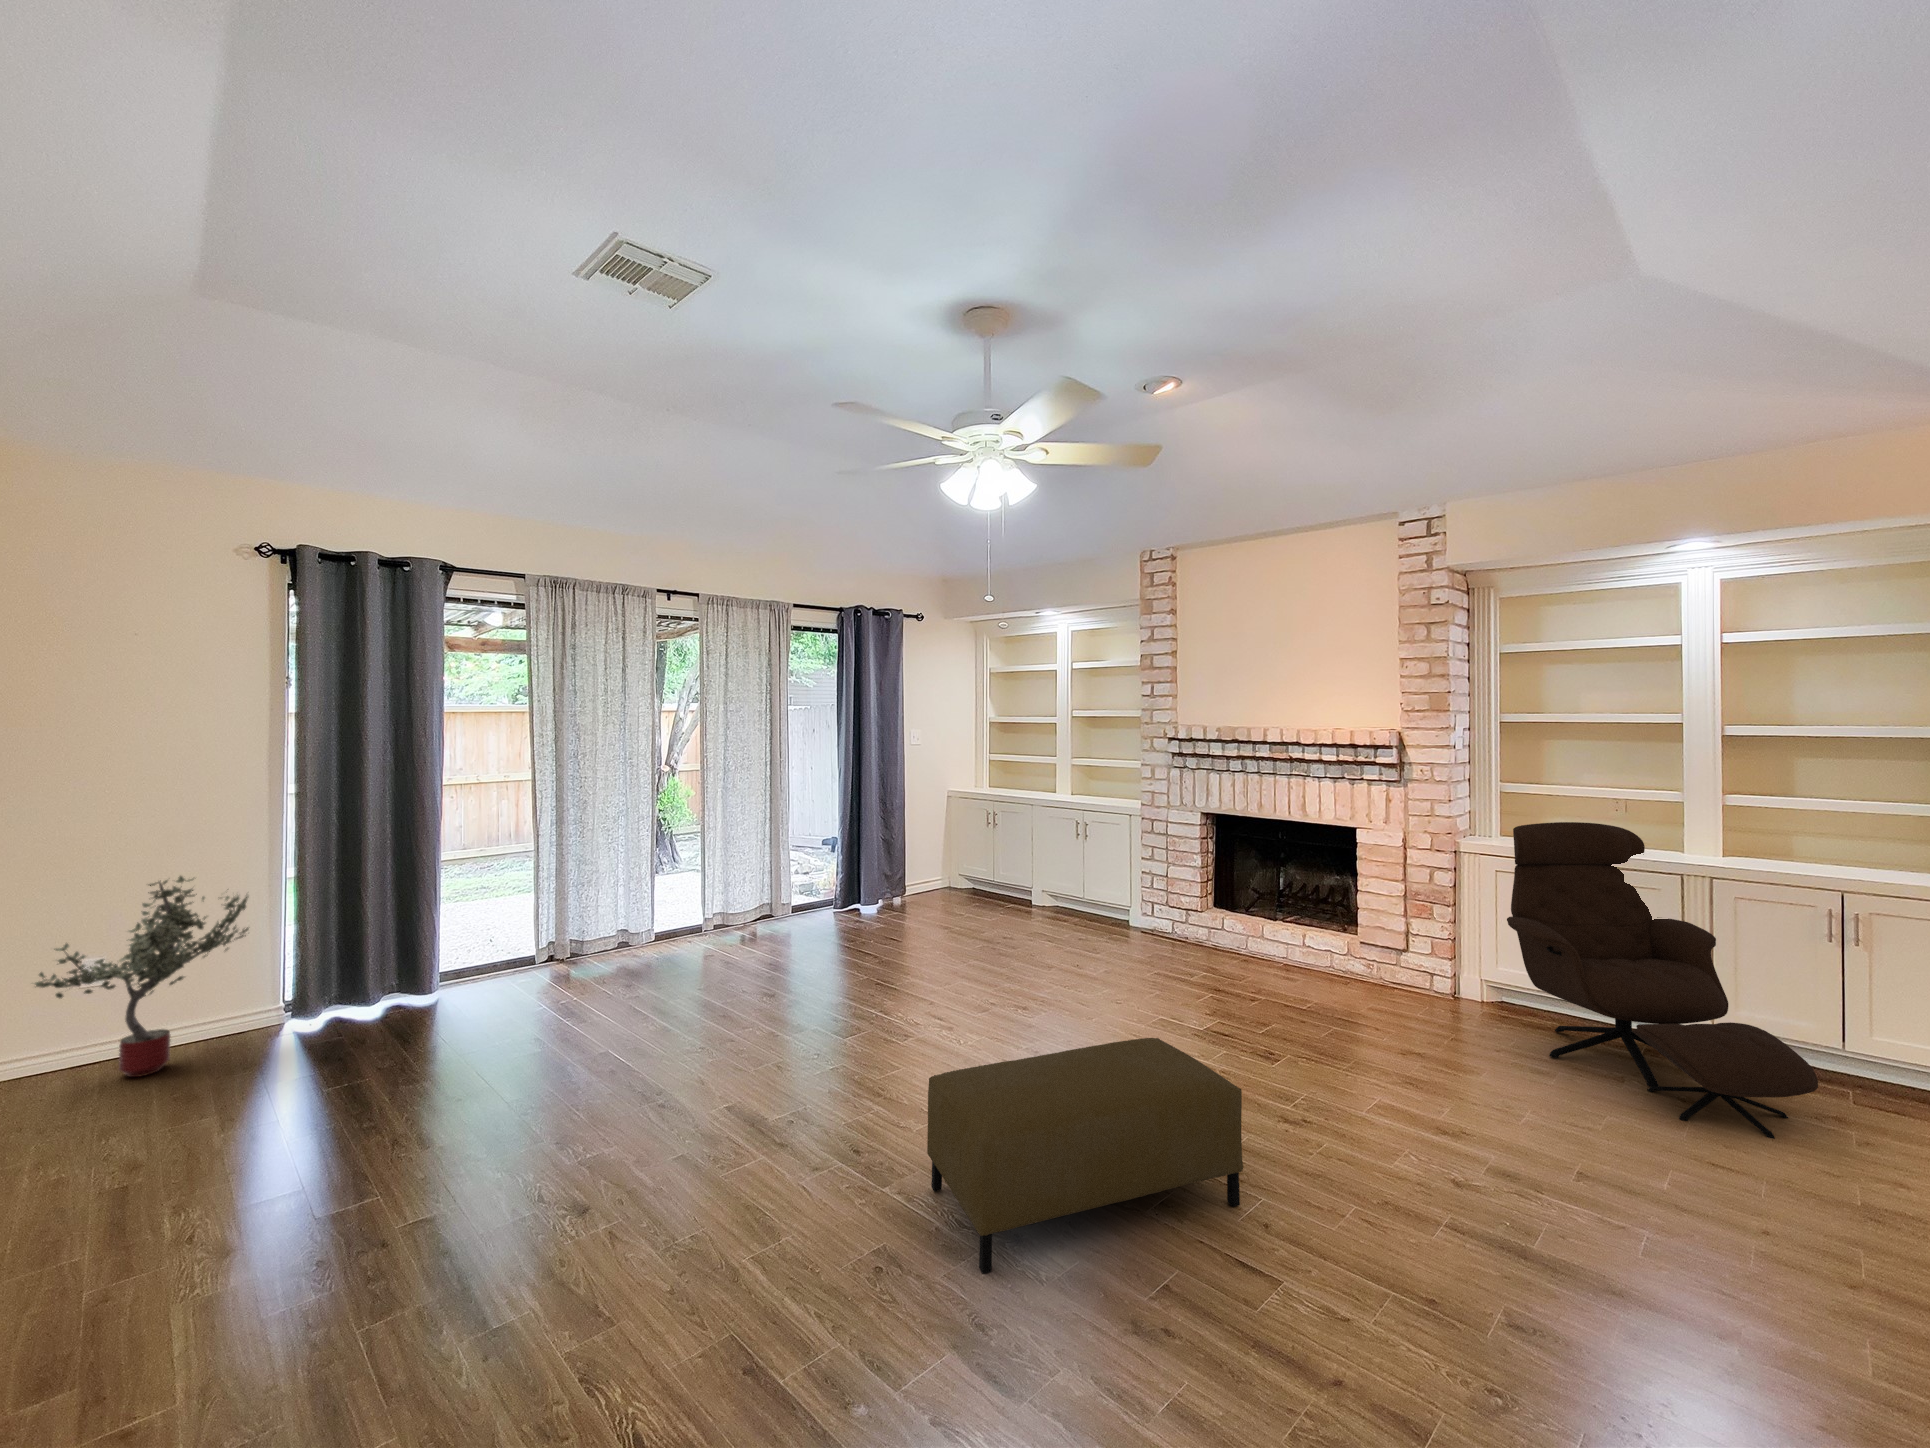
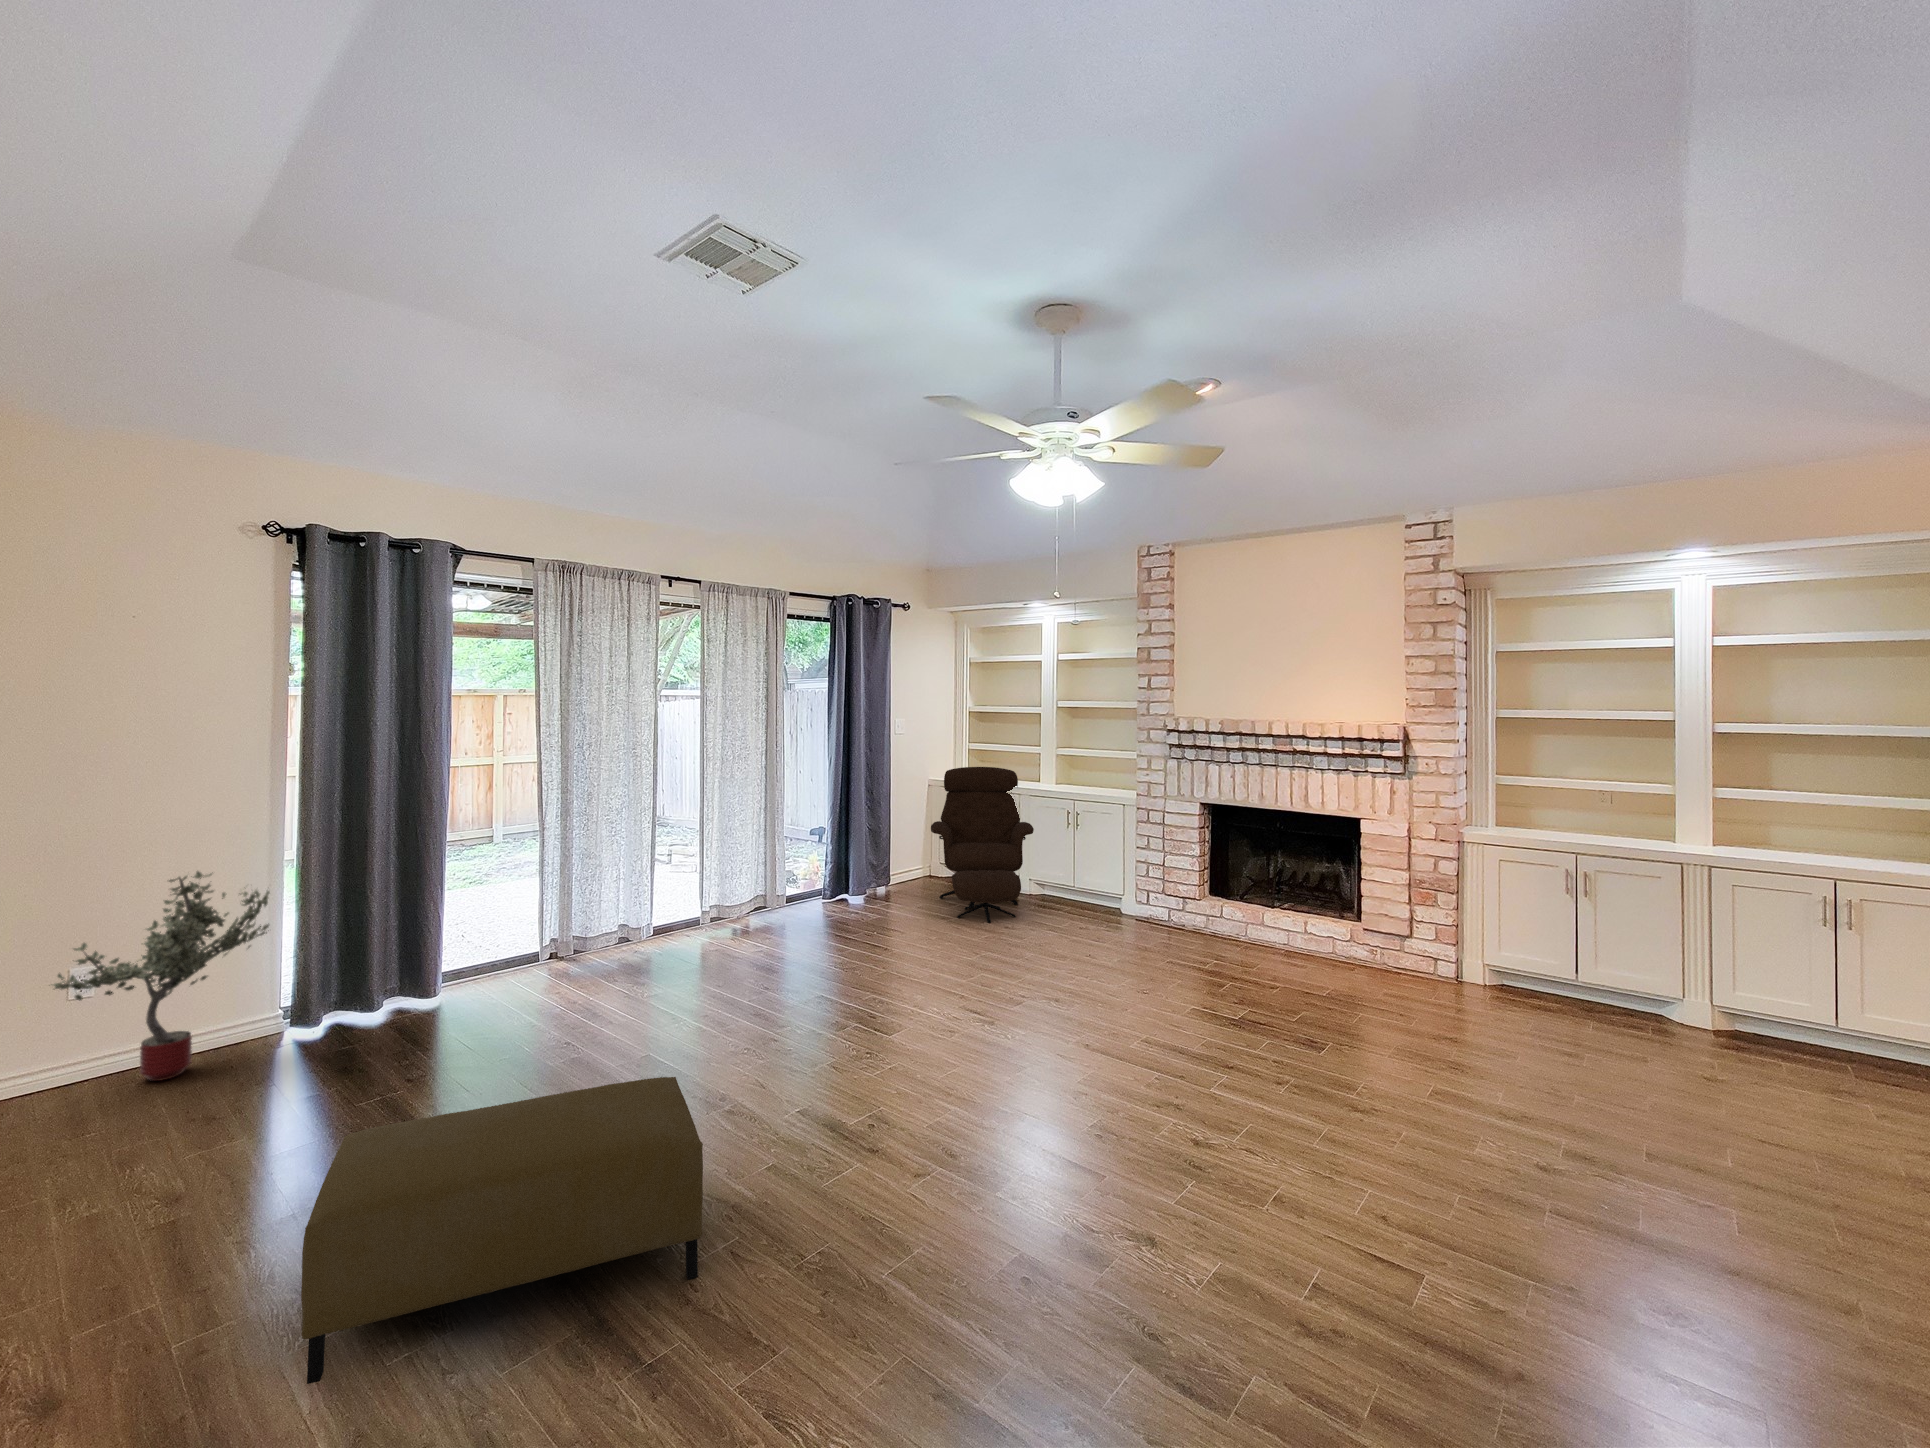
lounge chair: present [1507,822,1818,1139] -> present [931,767,1034,923]
ottoman: present [927,1038,1243,1273] -> present [301,1077,703,1384]

